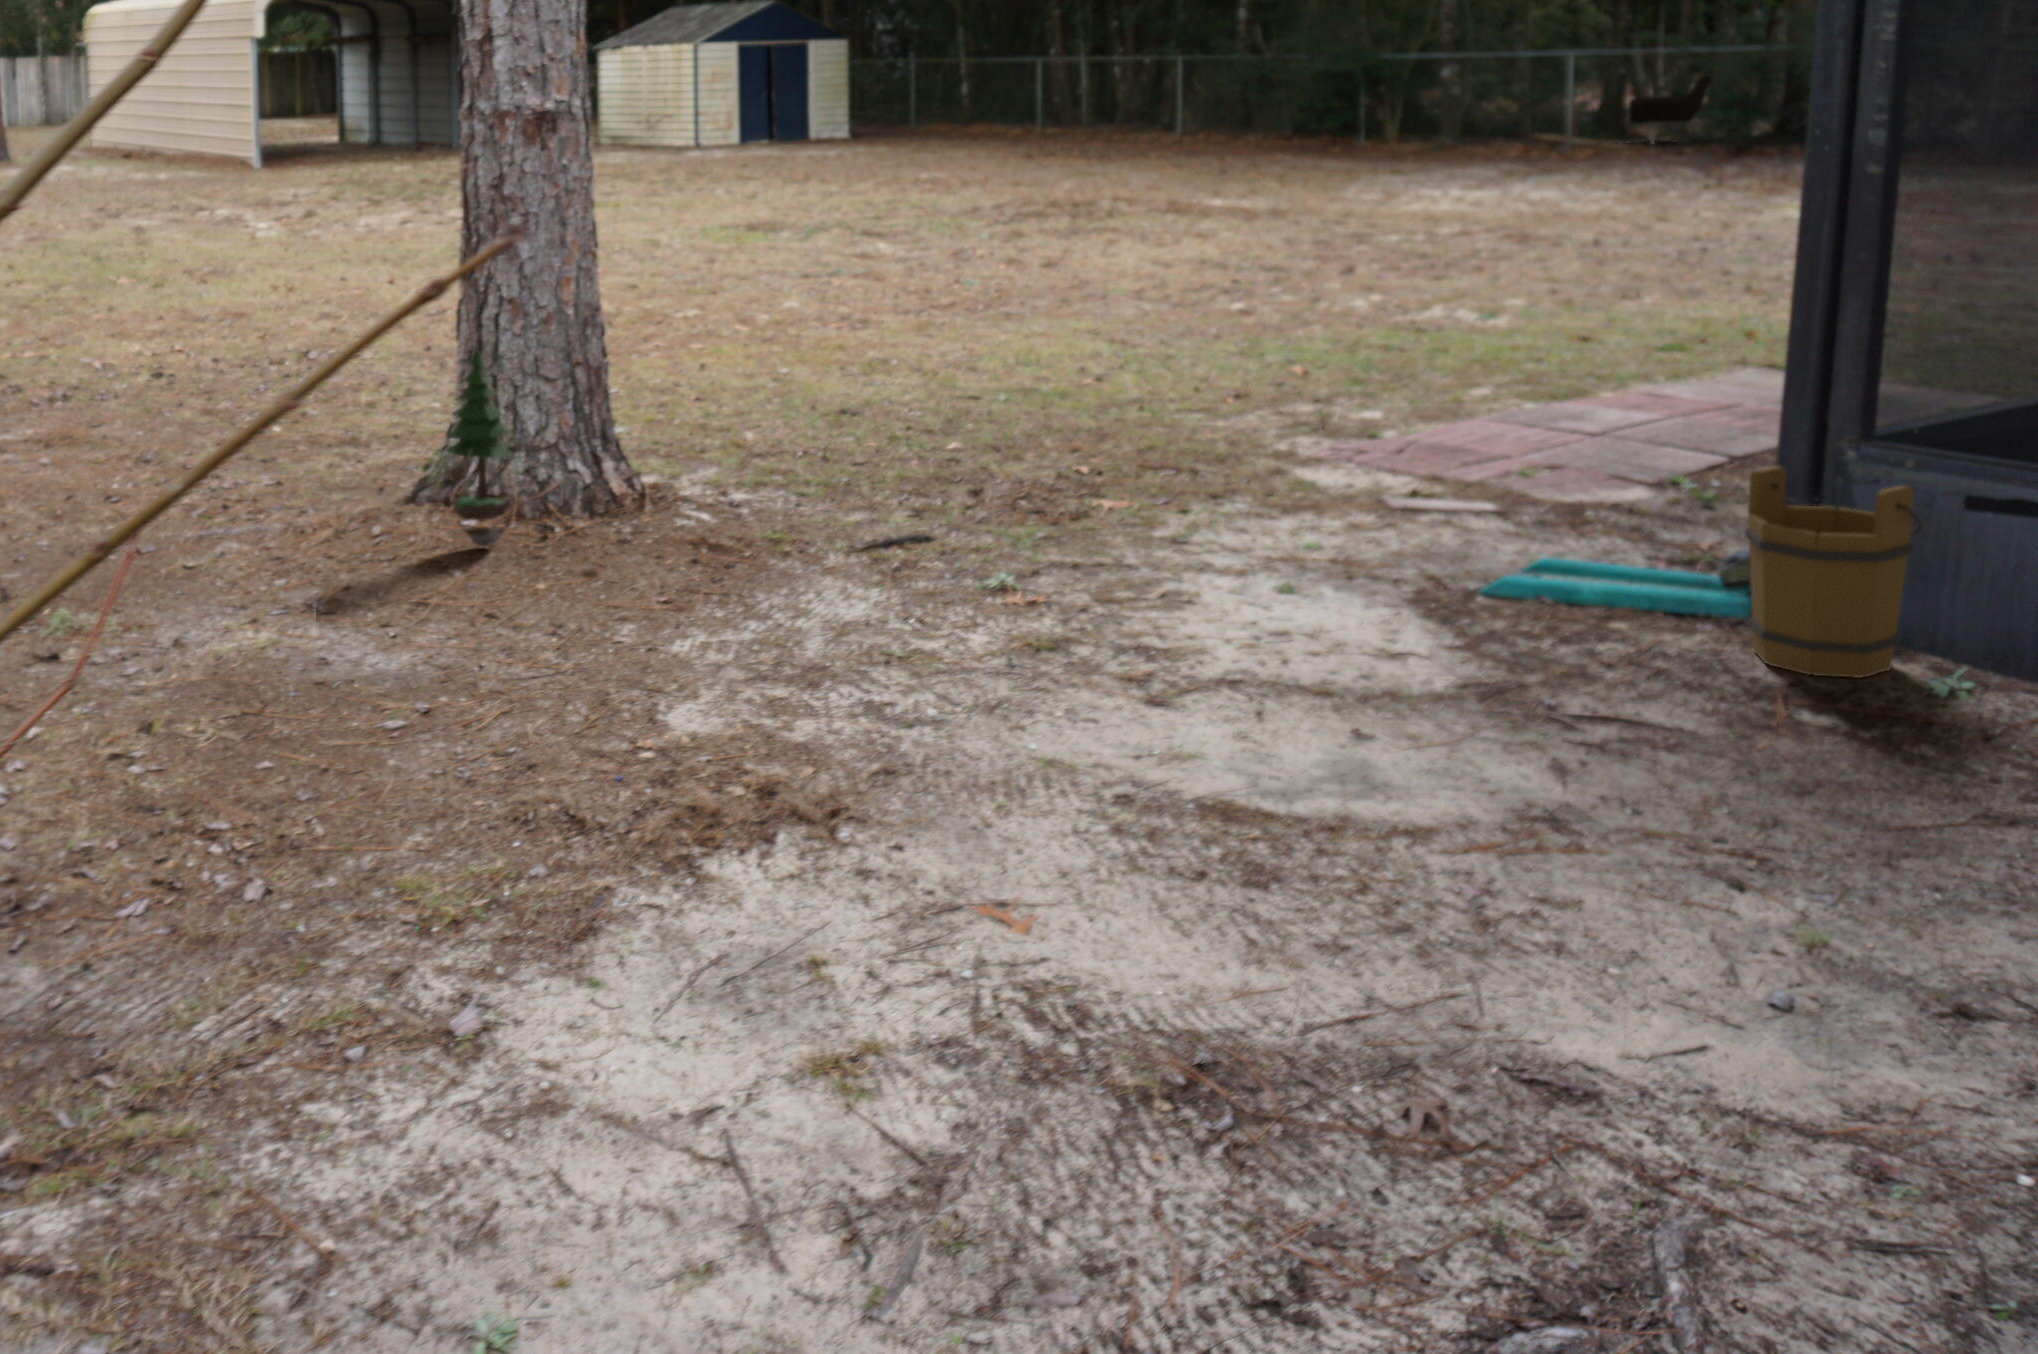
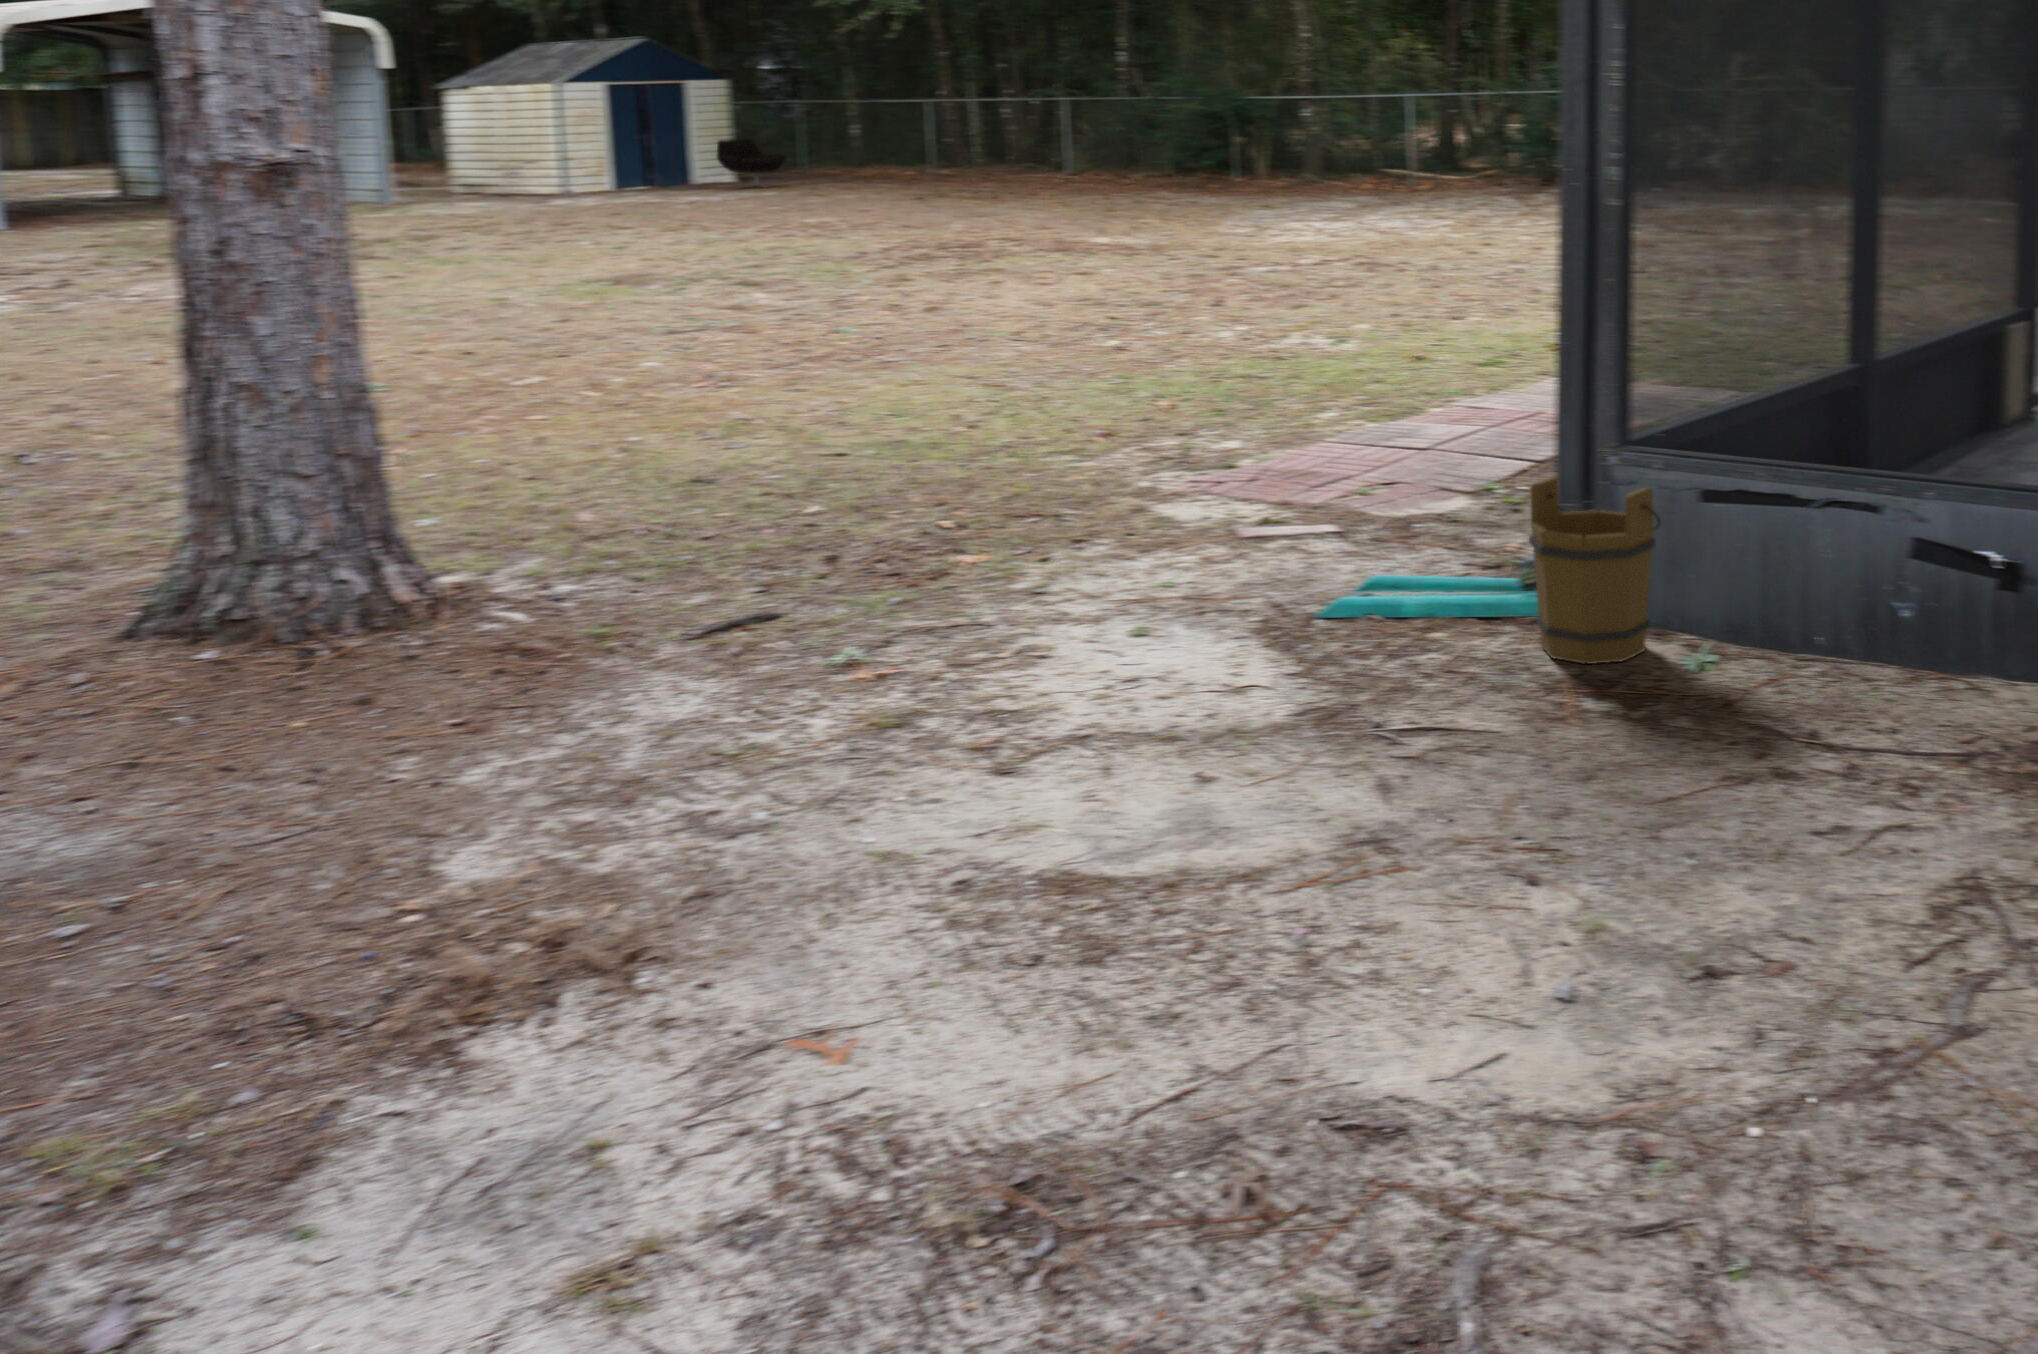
lounge chair: present [1630,74,1712,144] -> present [717,139,786,186]
potted tree: present [446,349,511,546] -> none [151,434,259,679]

